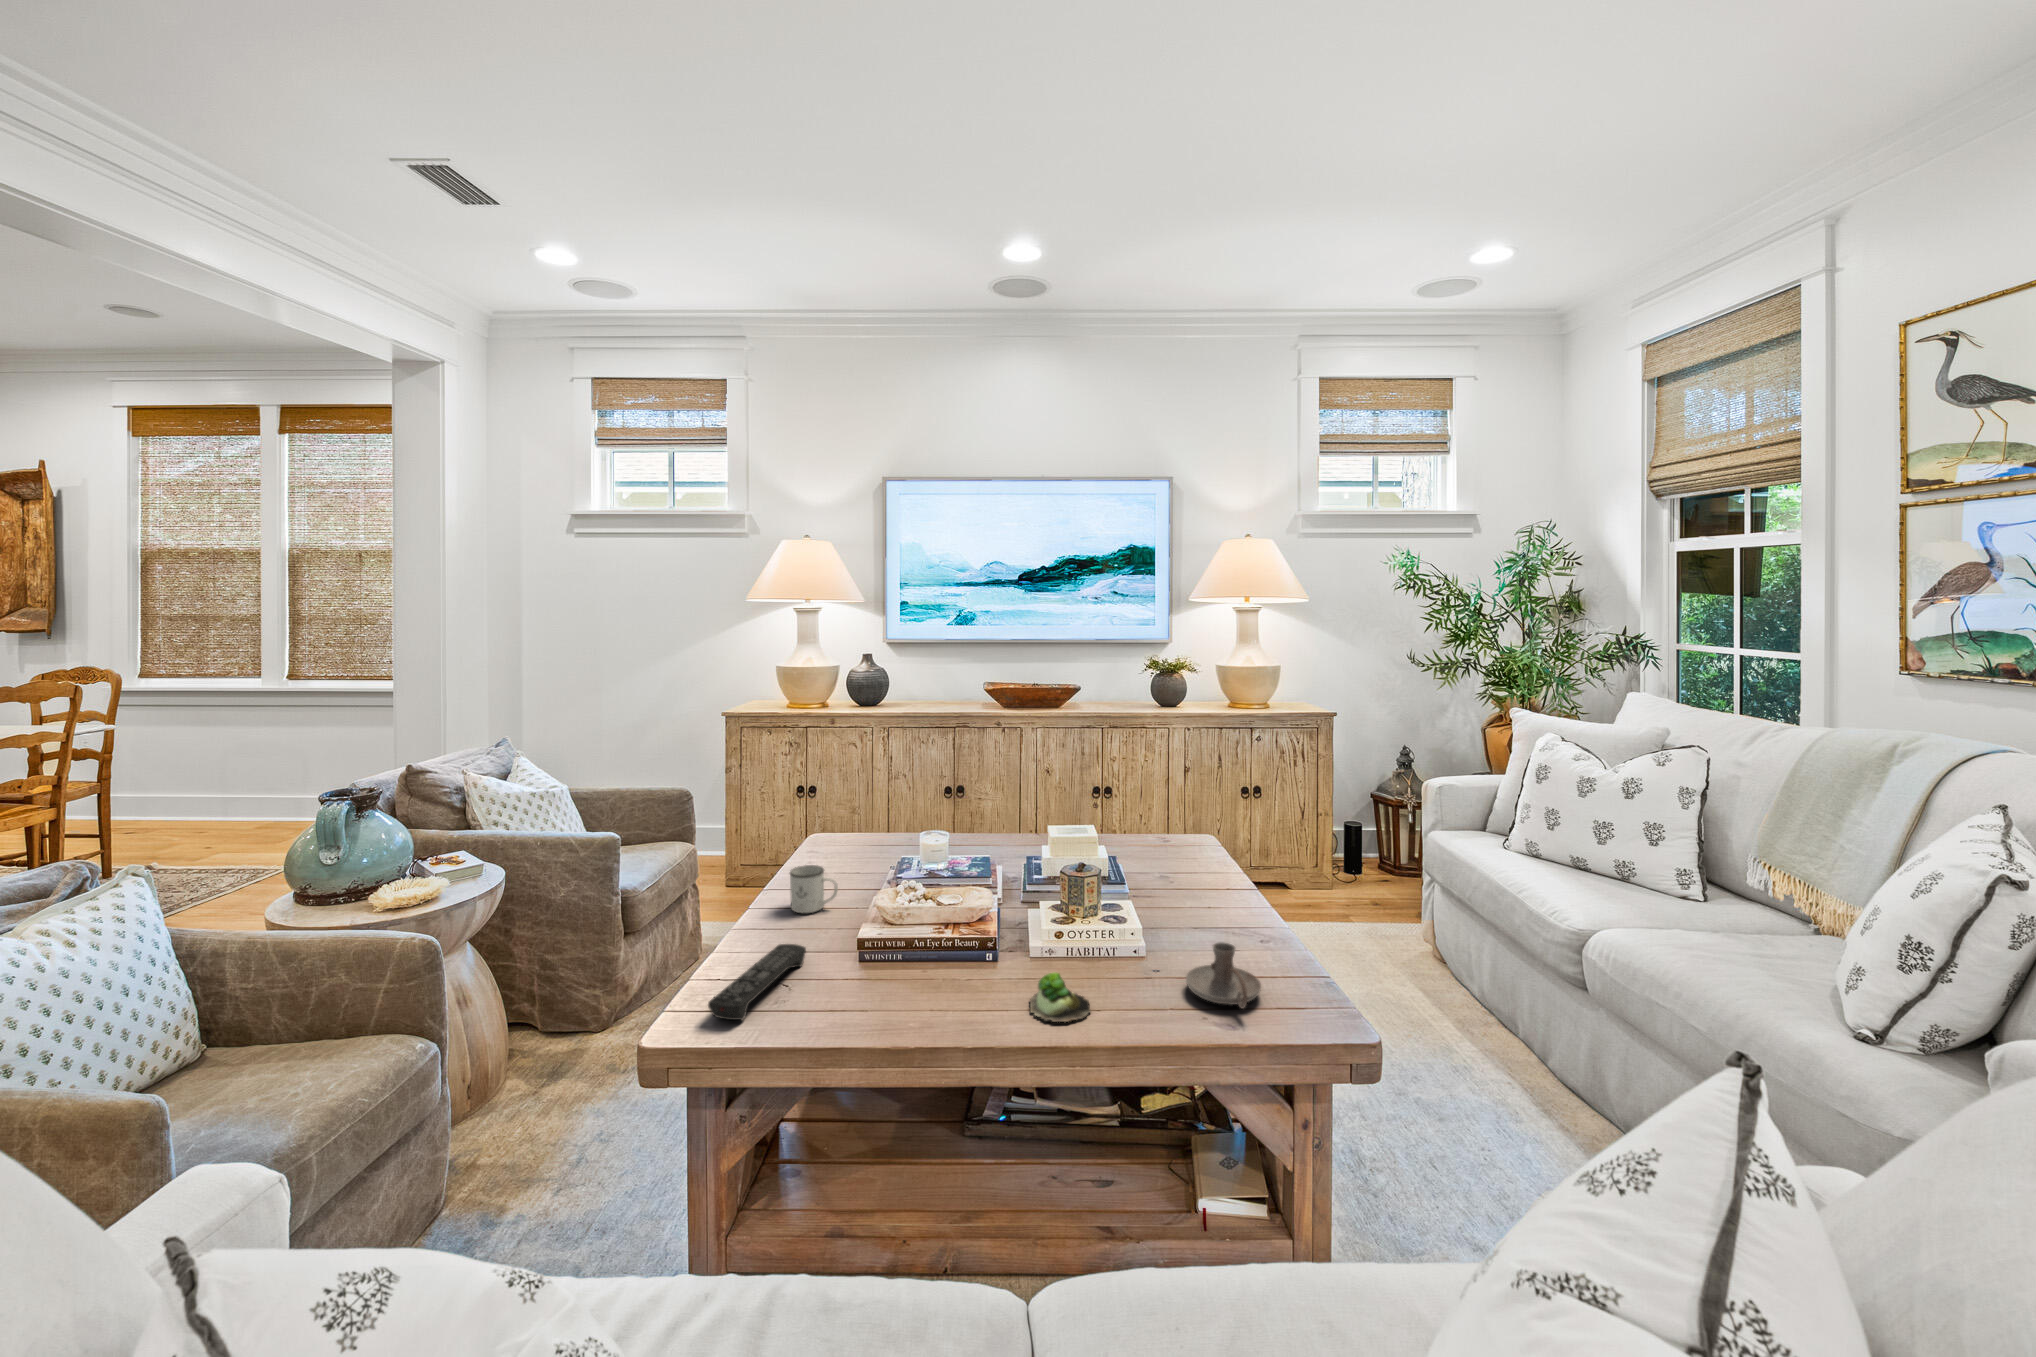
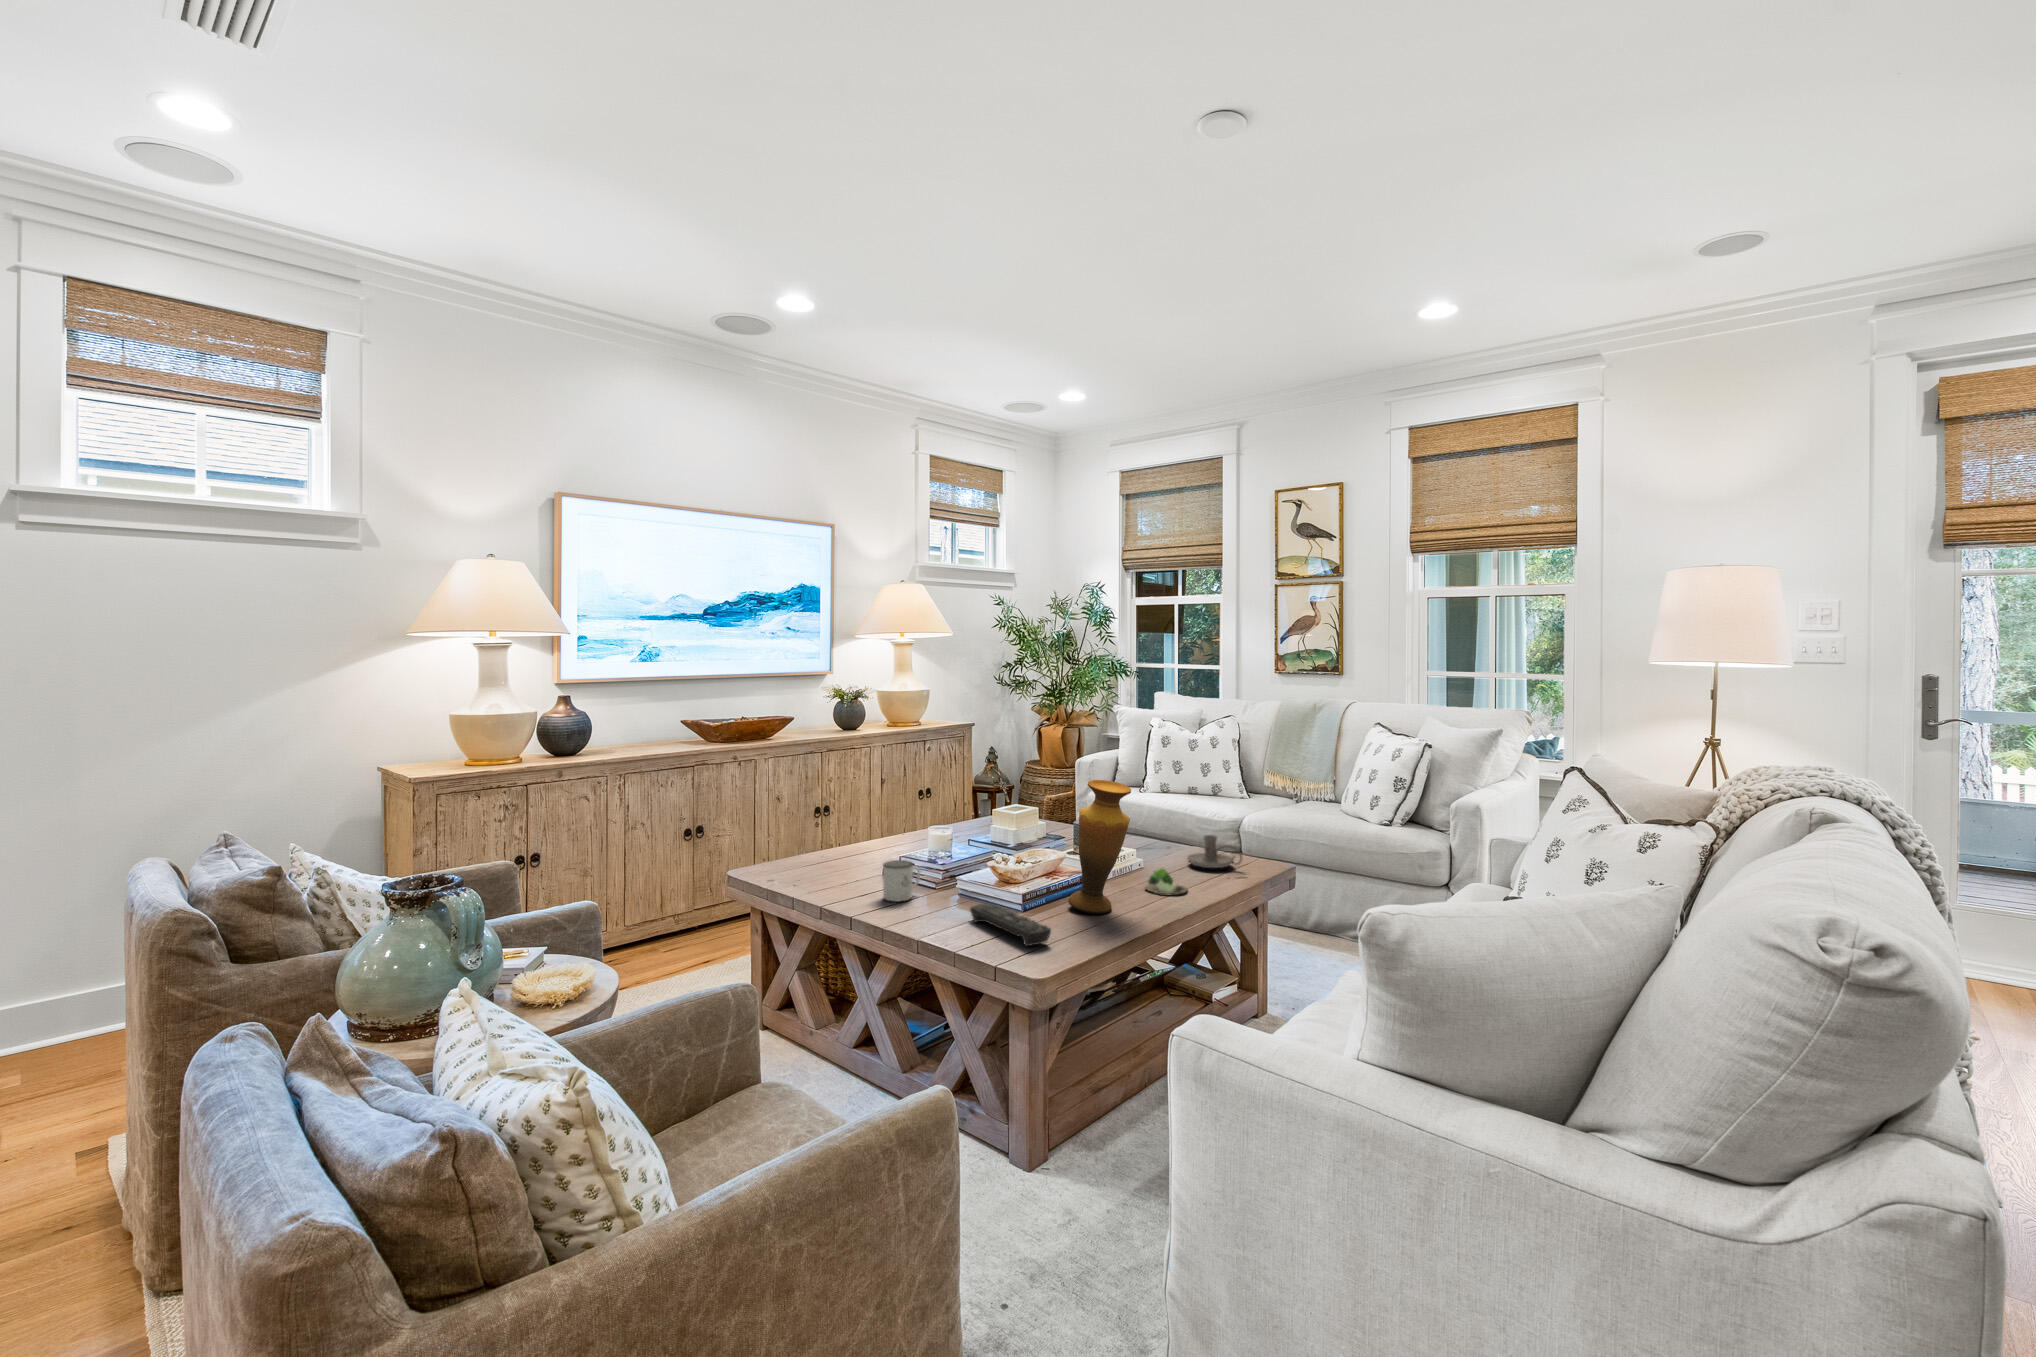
vase: none [867,824,940,1010] -> present [1068,780,1131,914]

